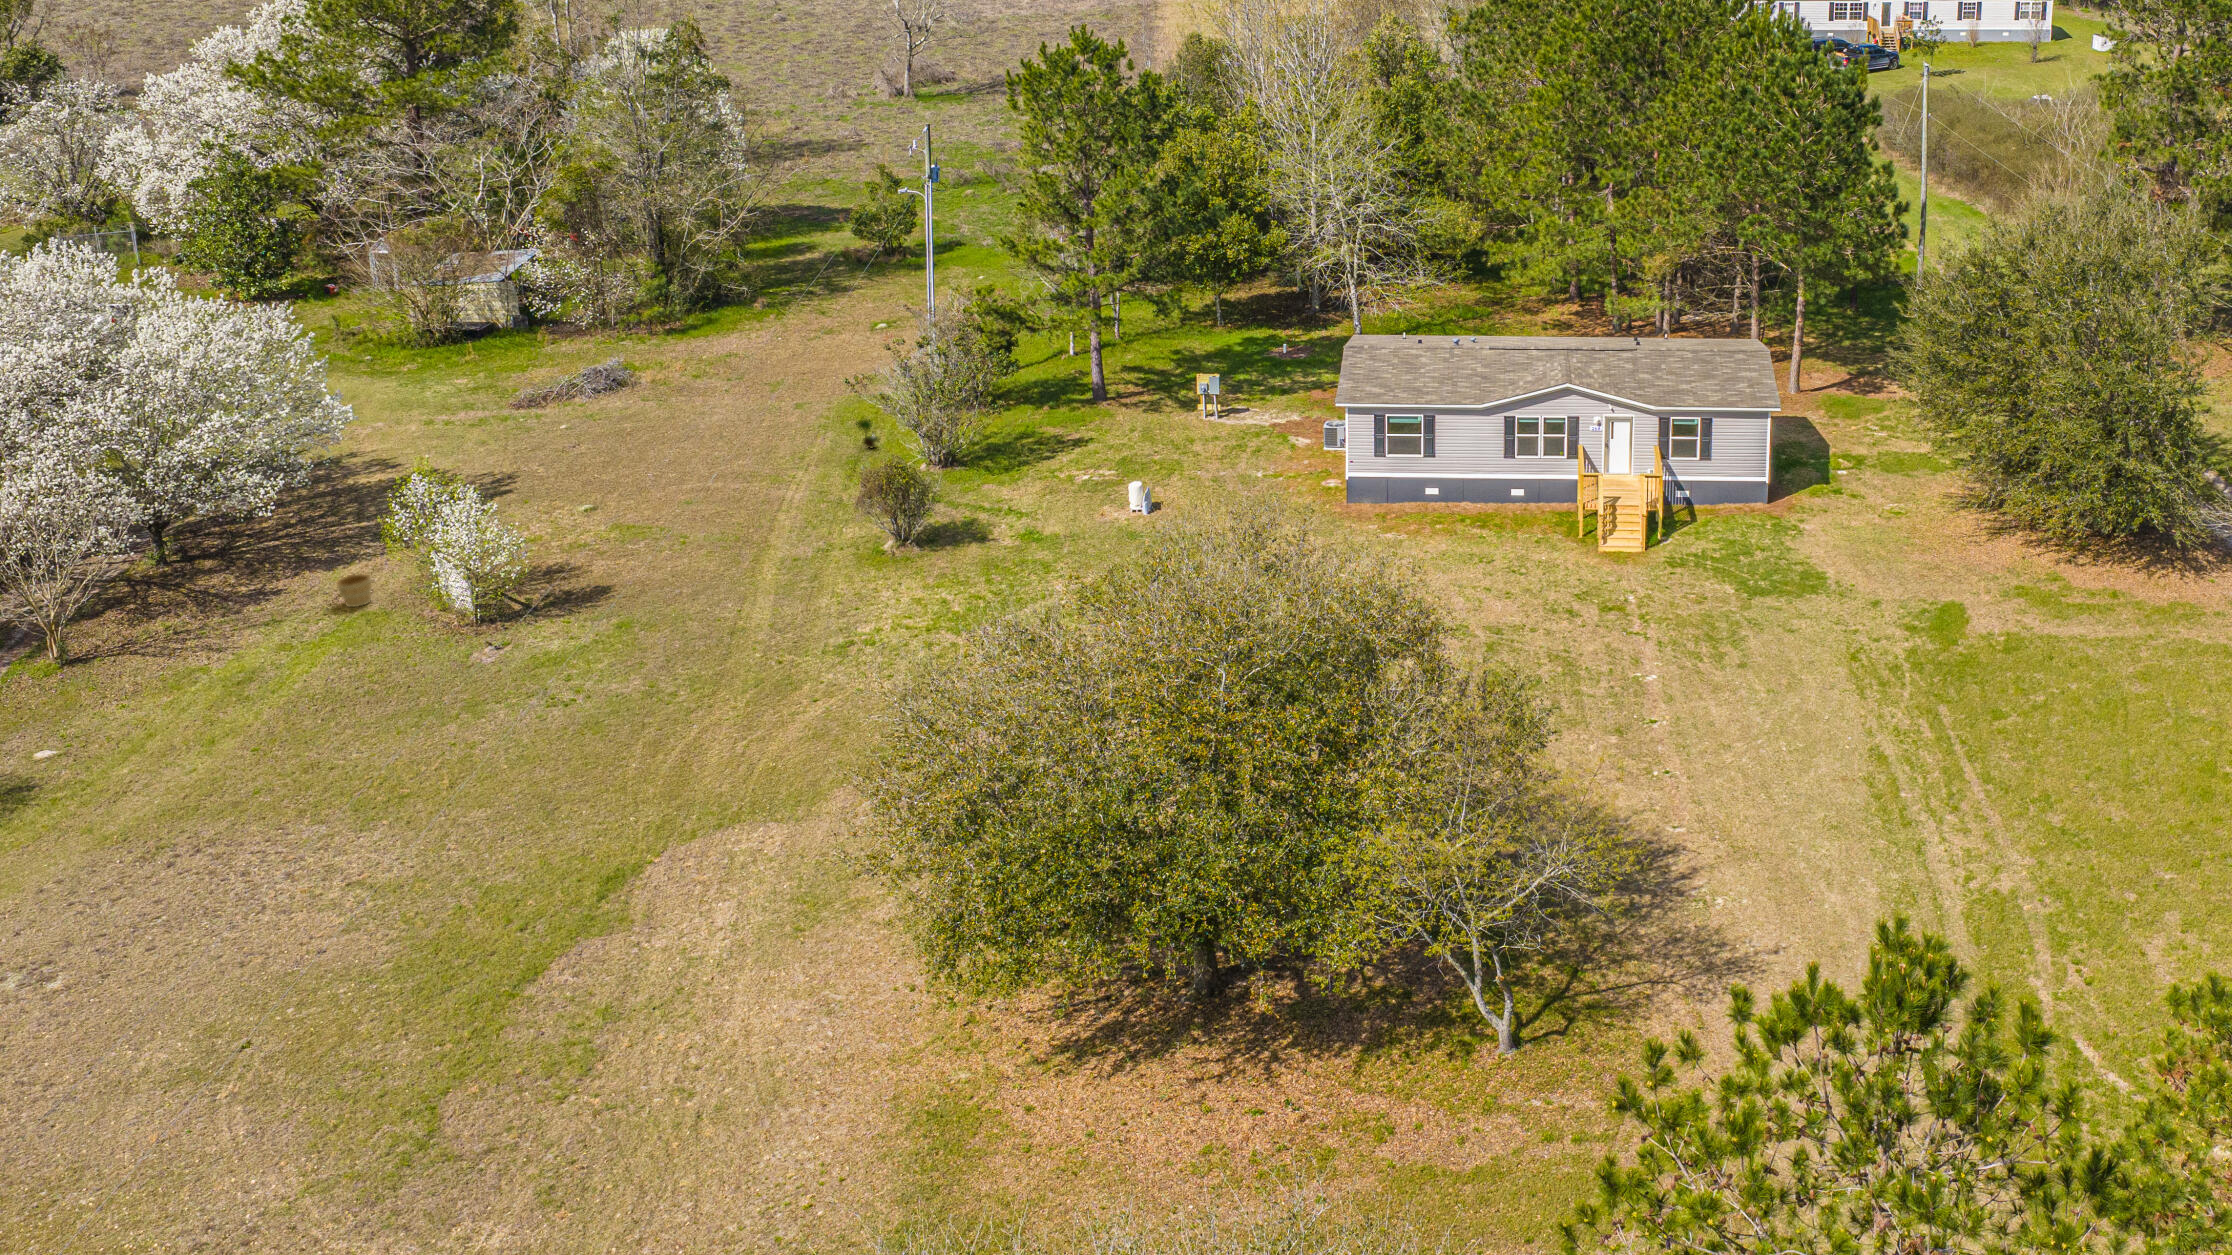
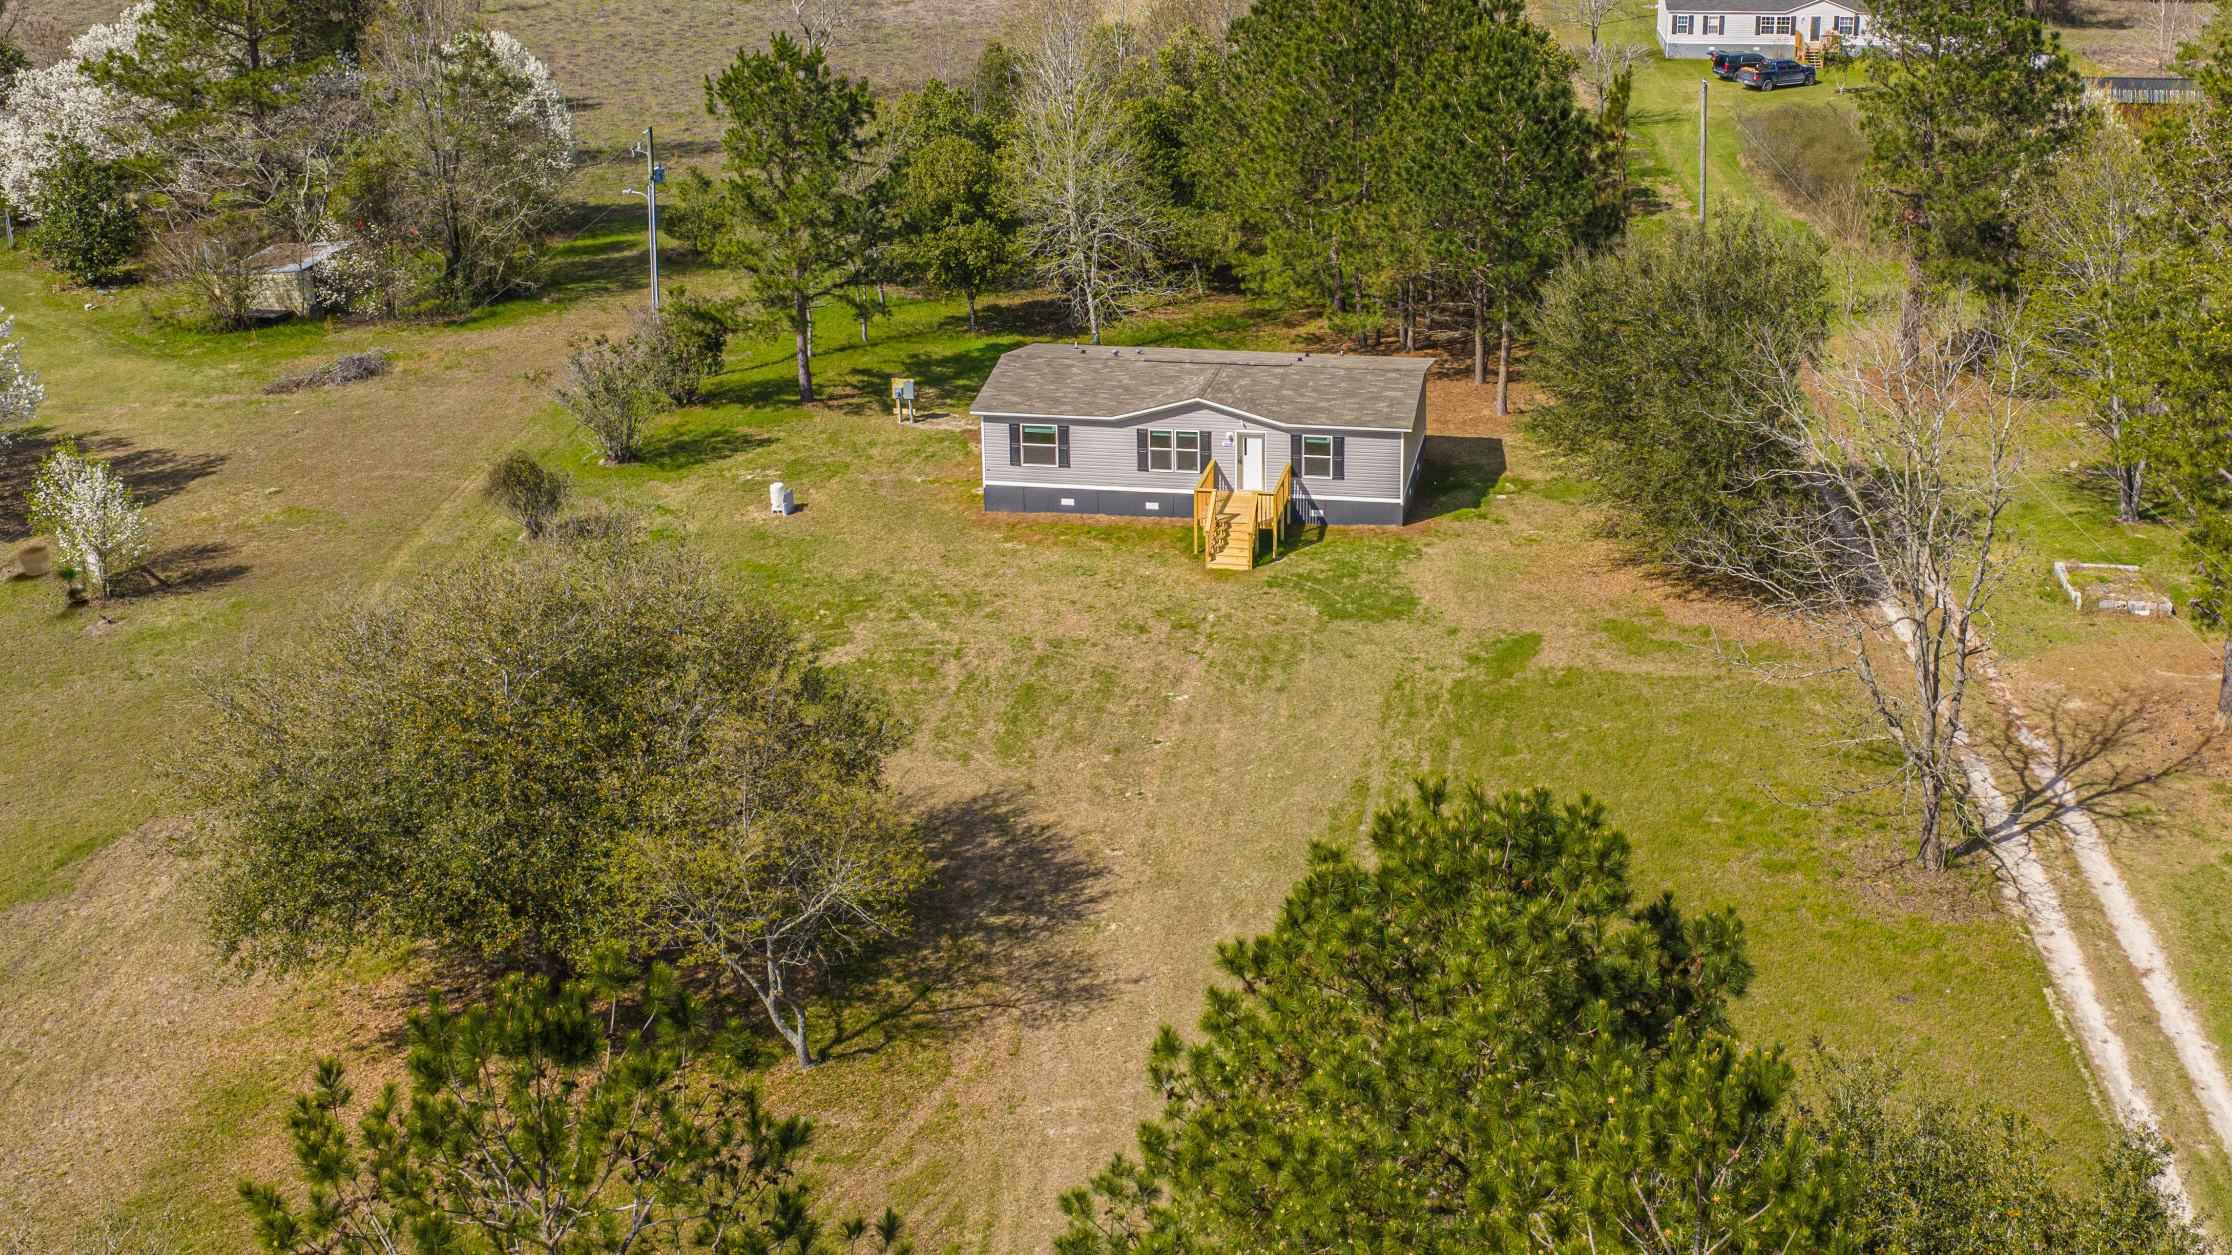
potted tree: present [856,419,879,448] -> present [55,567,88,602]

